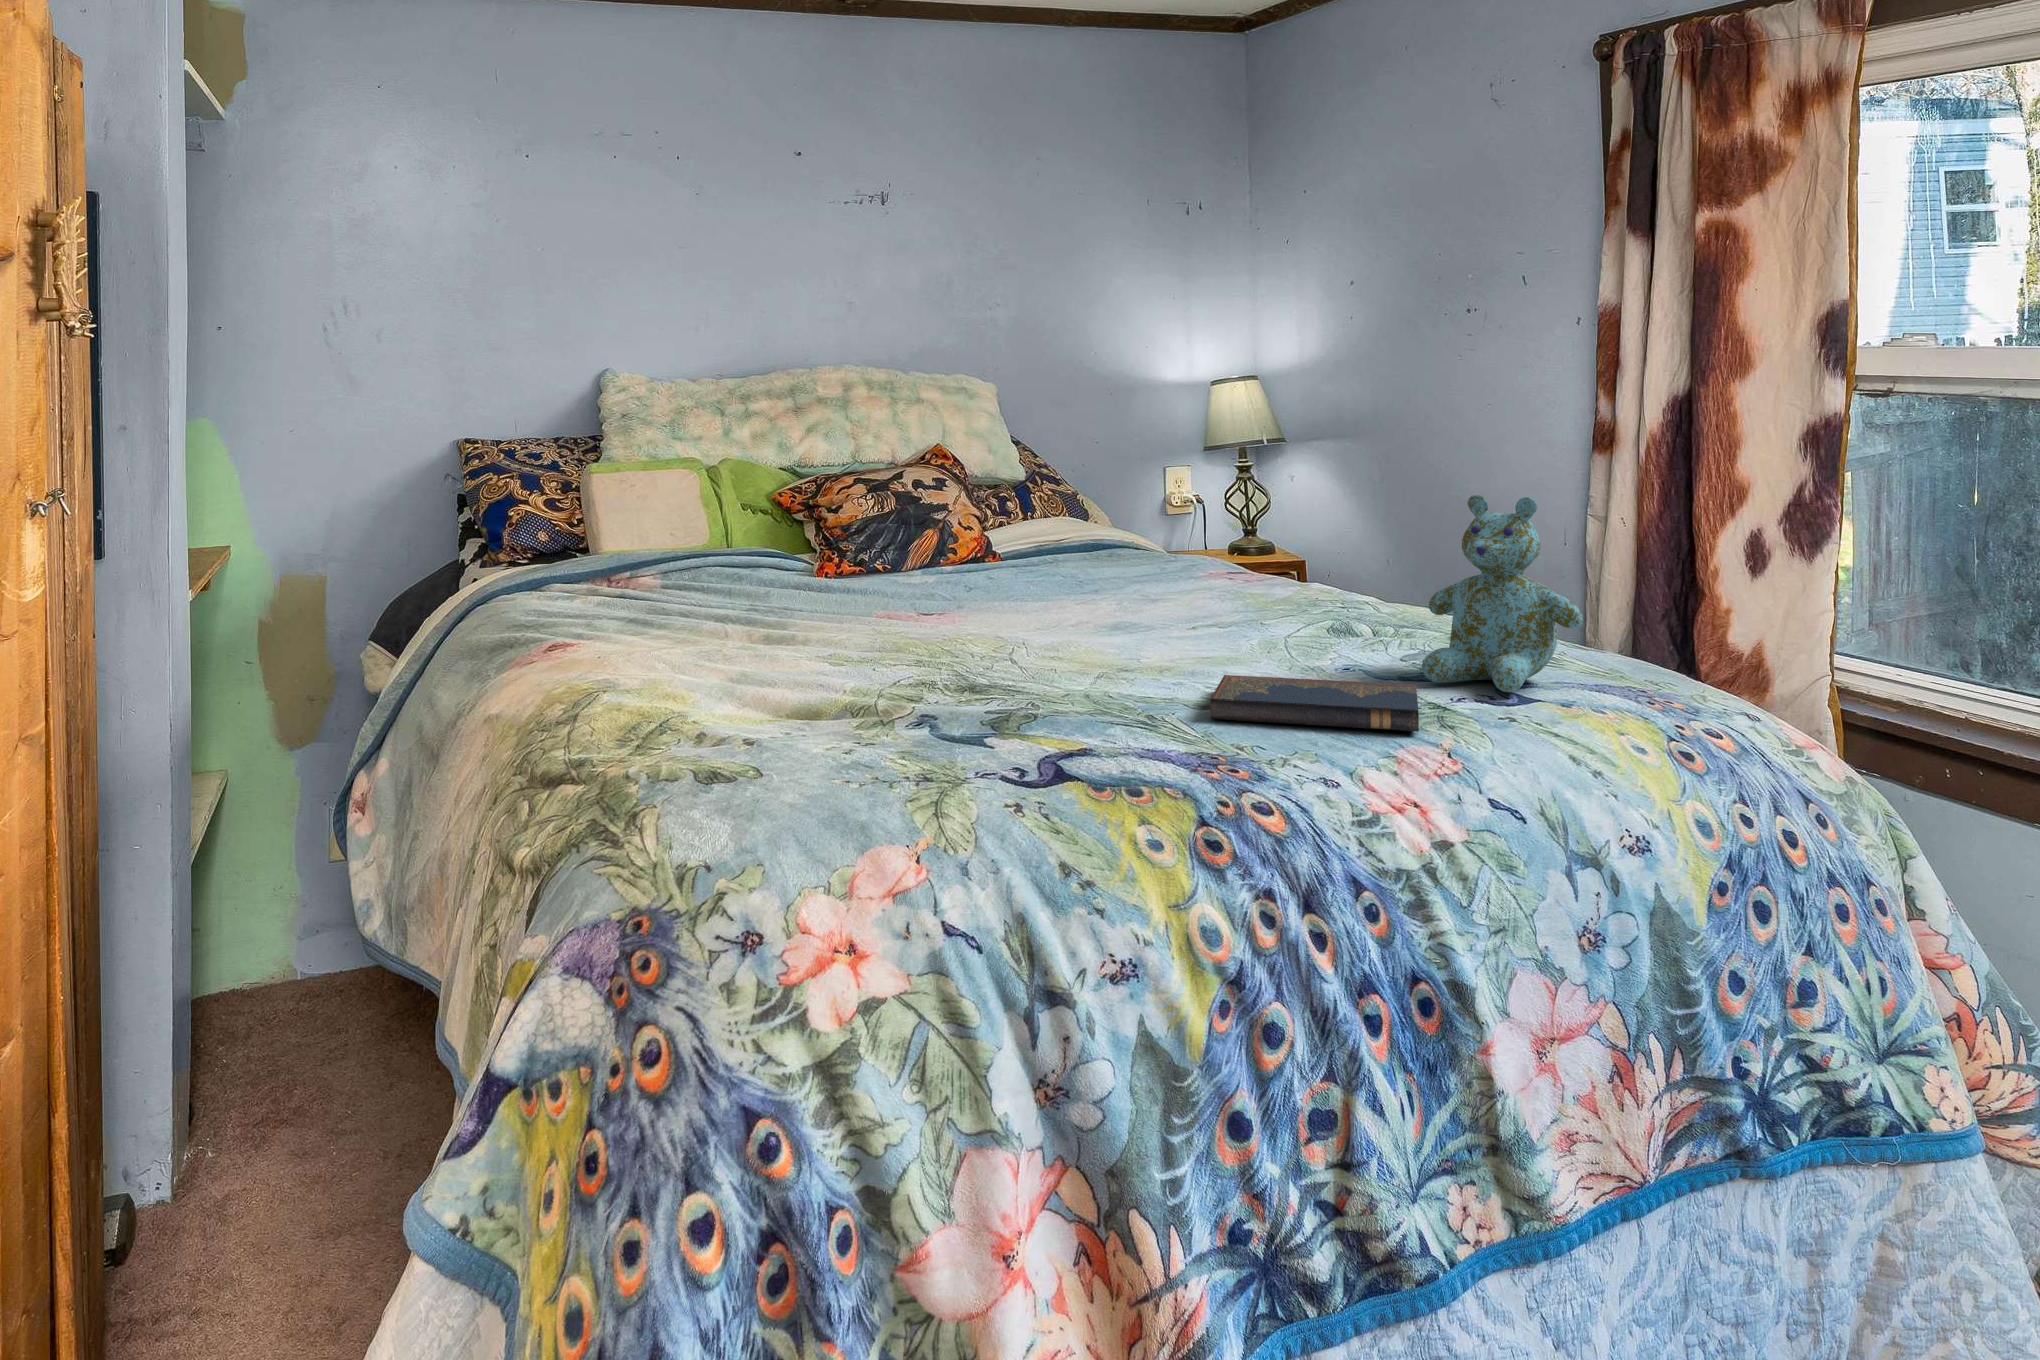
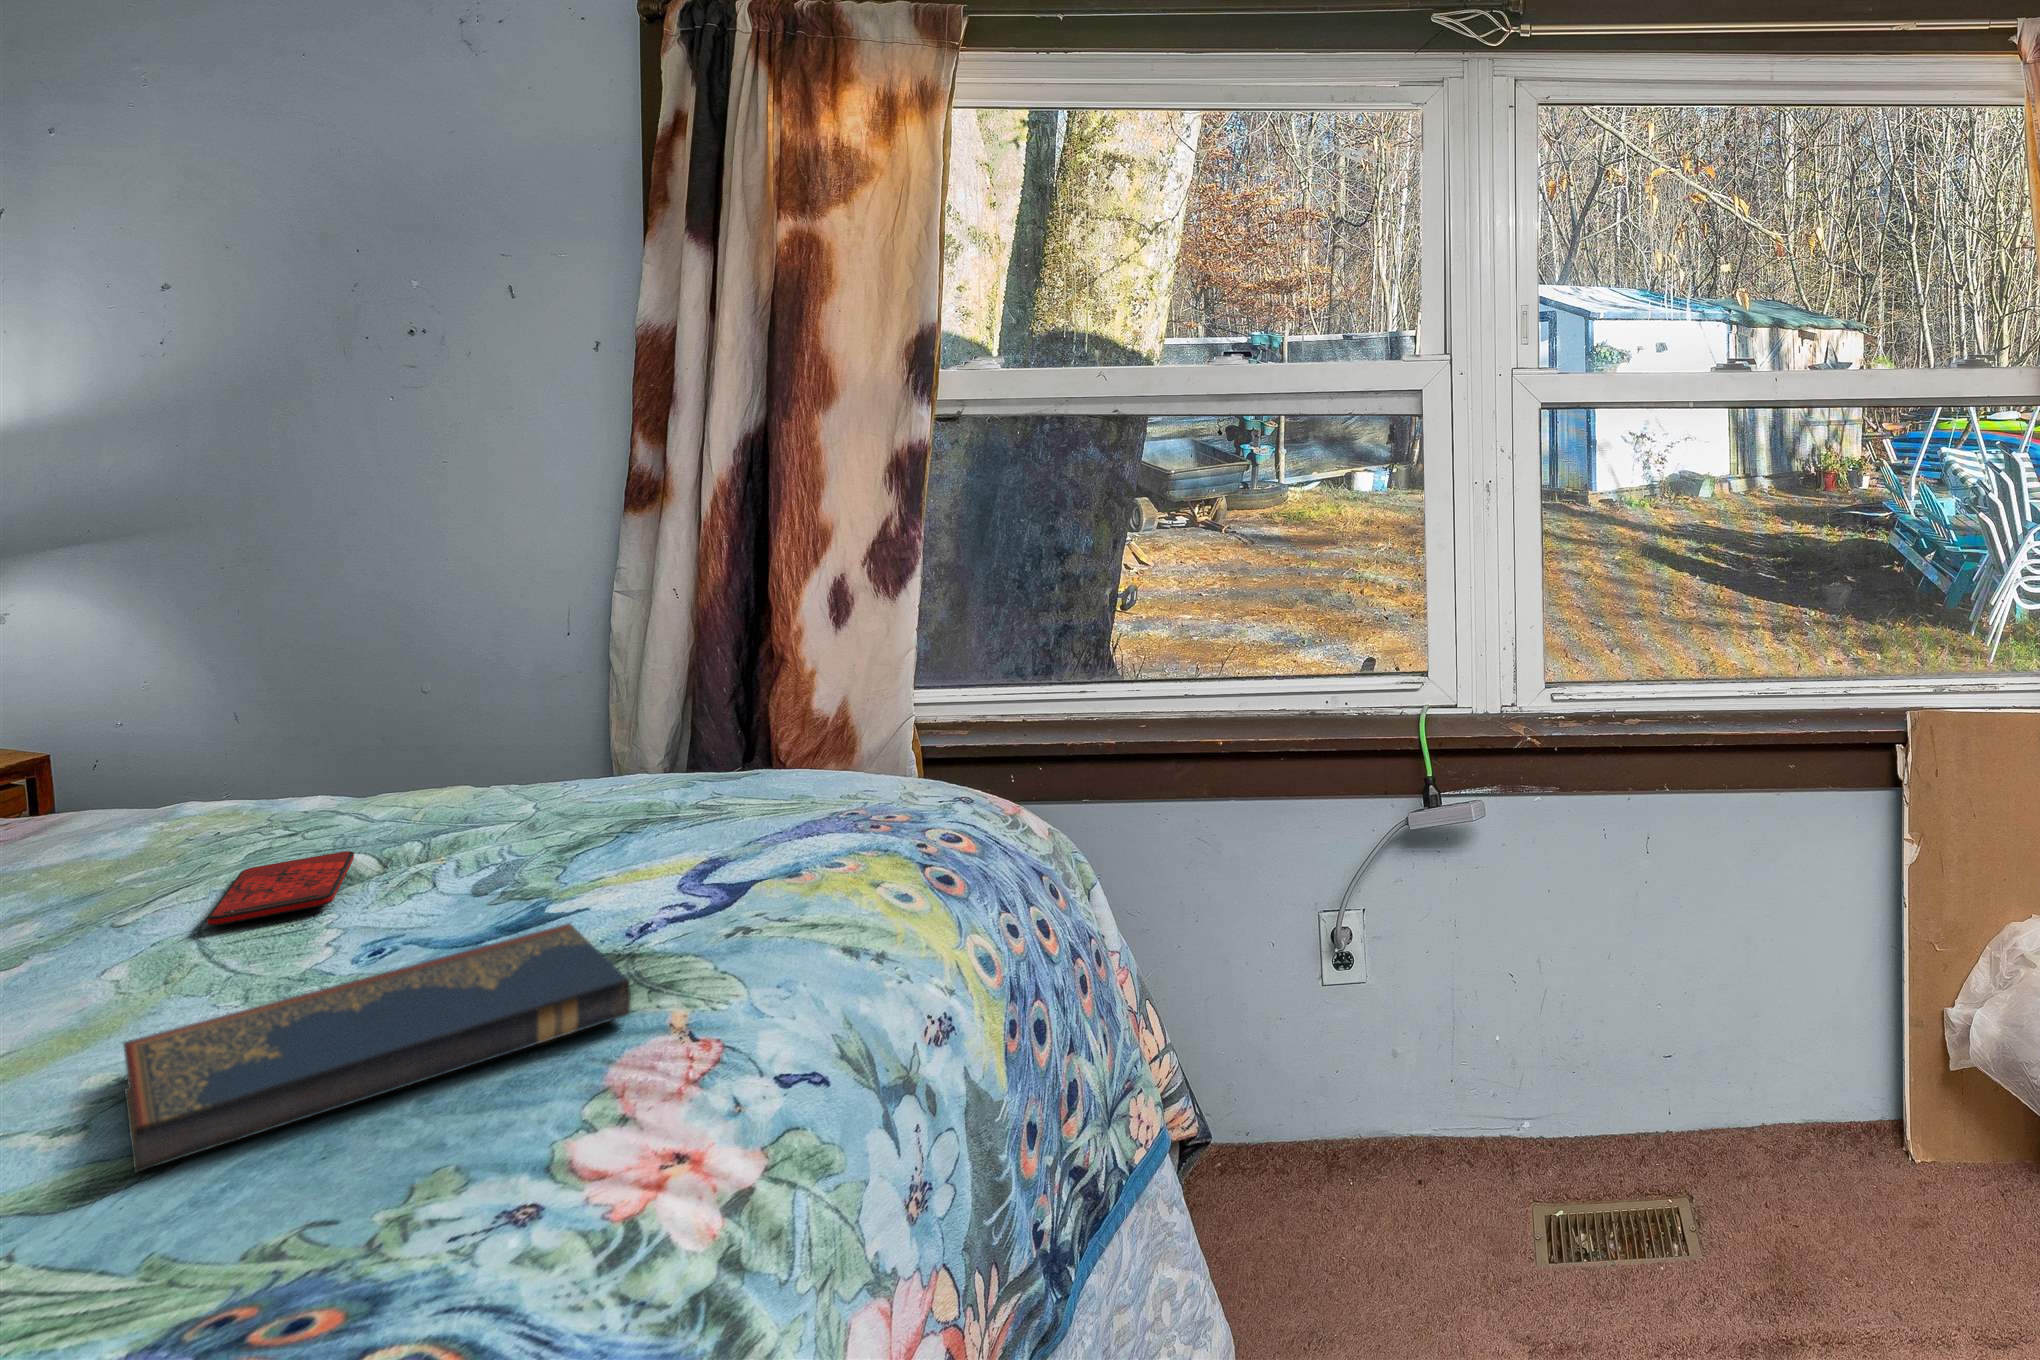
stuffed bear: present [1422,495,1584,693] -> none [533,584,794,902]
smartphone: none [1281,632,1355,654] -> present [207,851,354,926]

